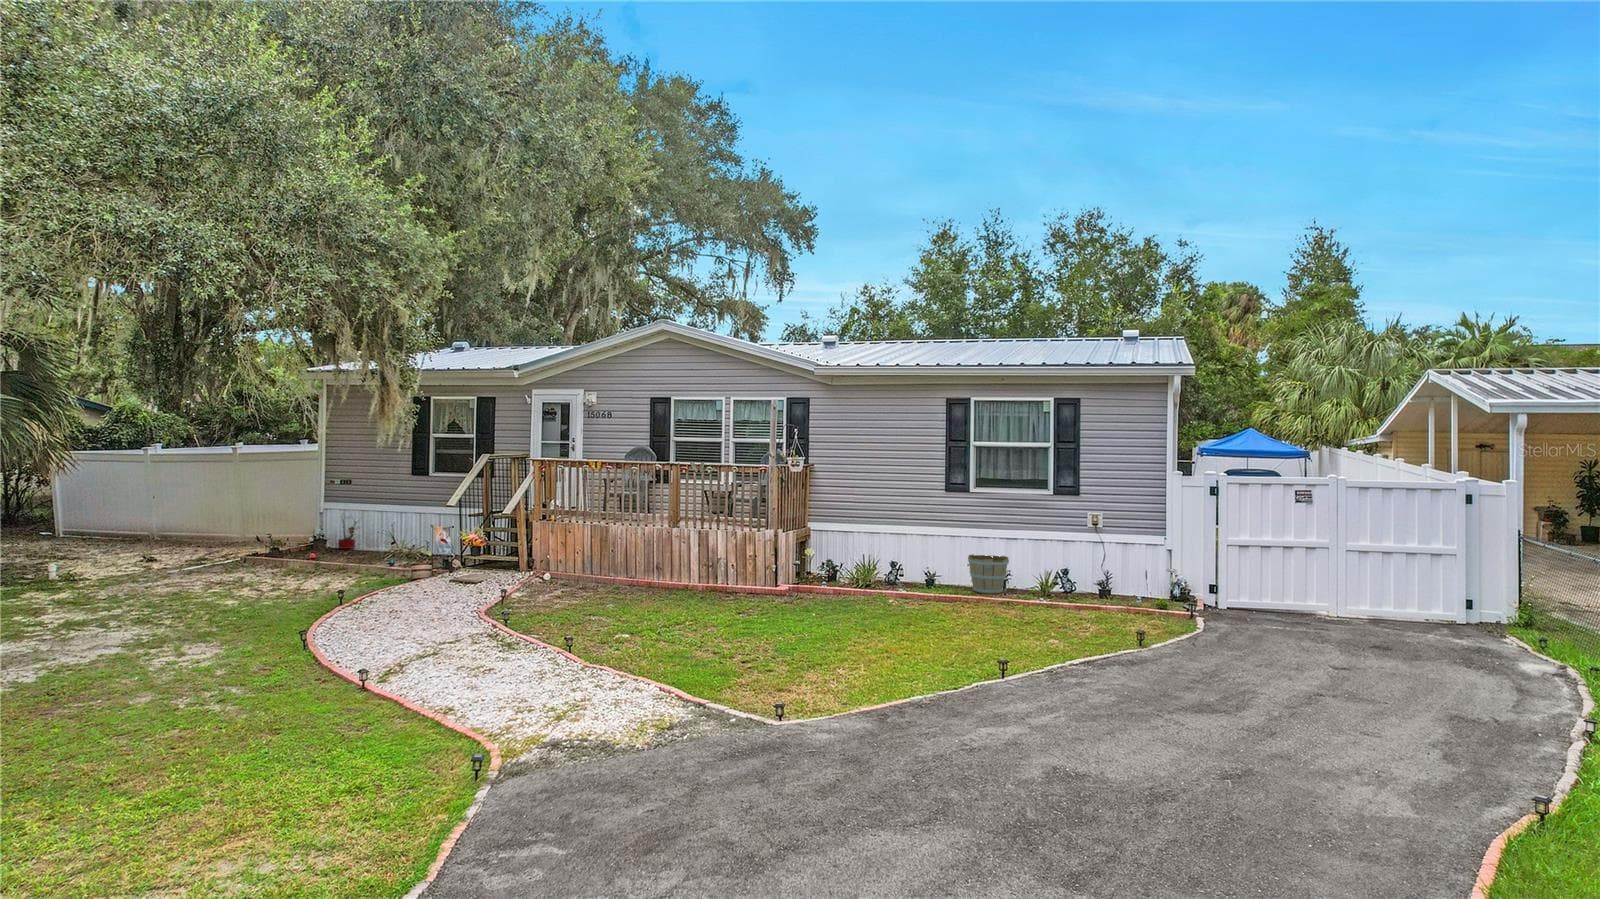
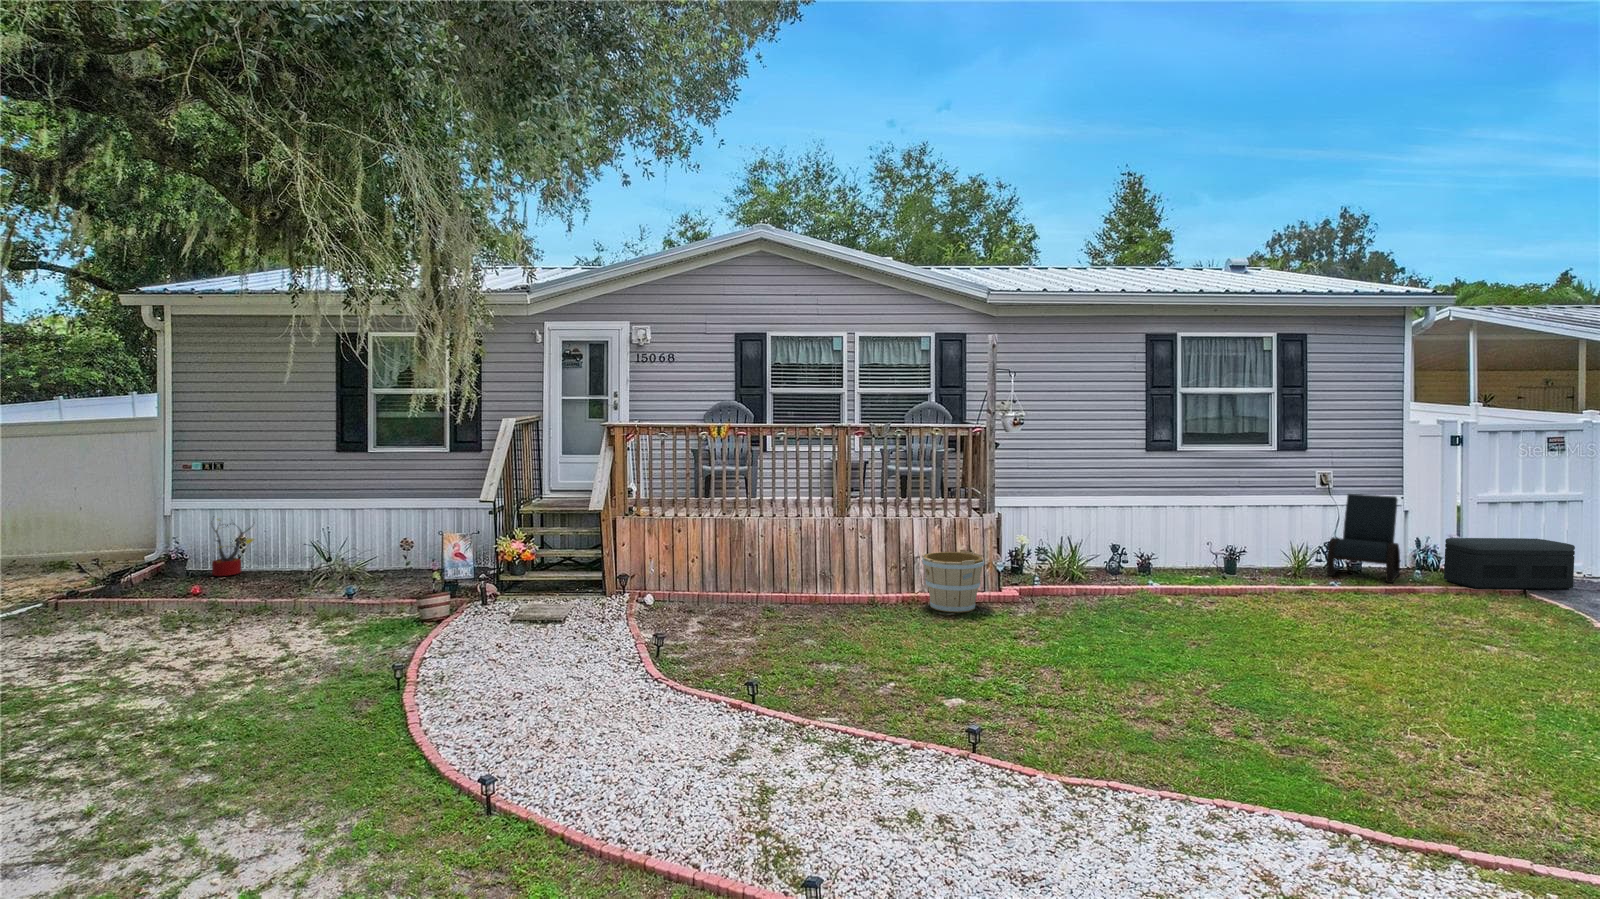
lounge chair: none [1075,532,1149,606] -> present [1327,494,1401,583]
wooden bucket: present [968,554,1009,594] -> present [922,551,984,613]
storage bench: none [1168,572,1262,620] -> present [1444,538,1575,590]

